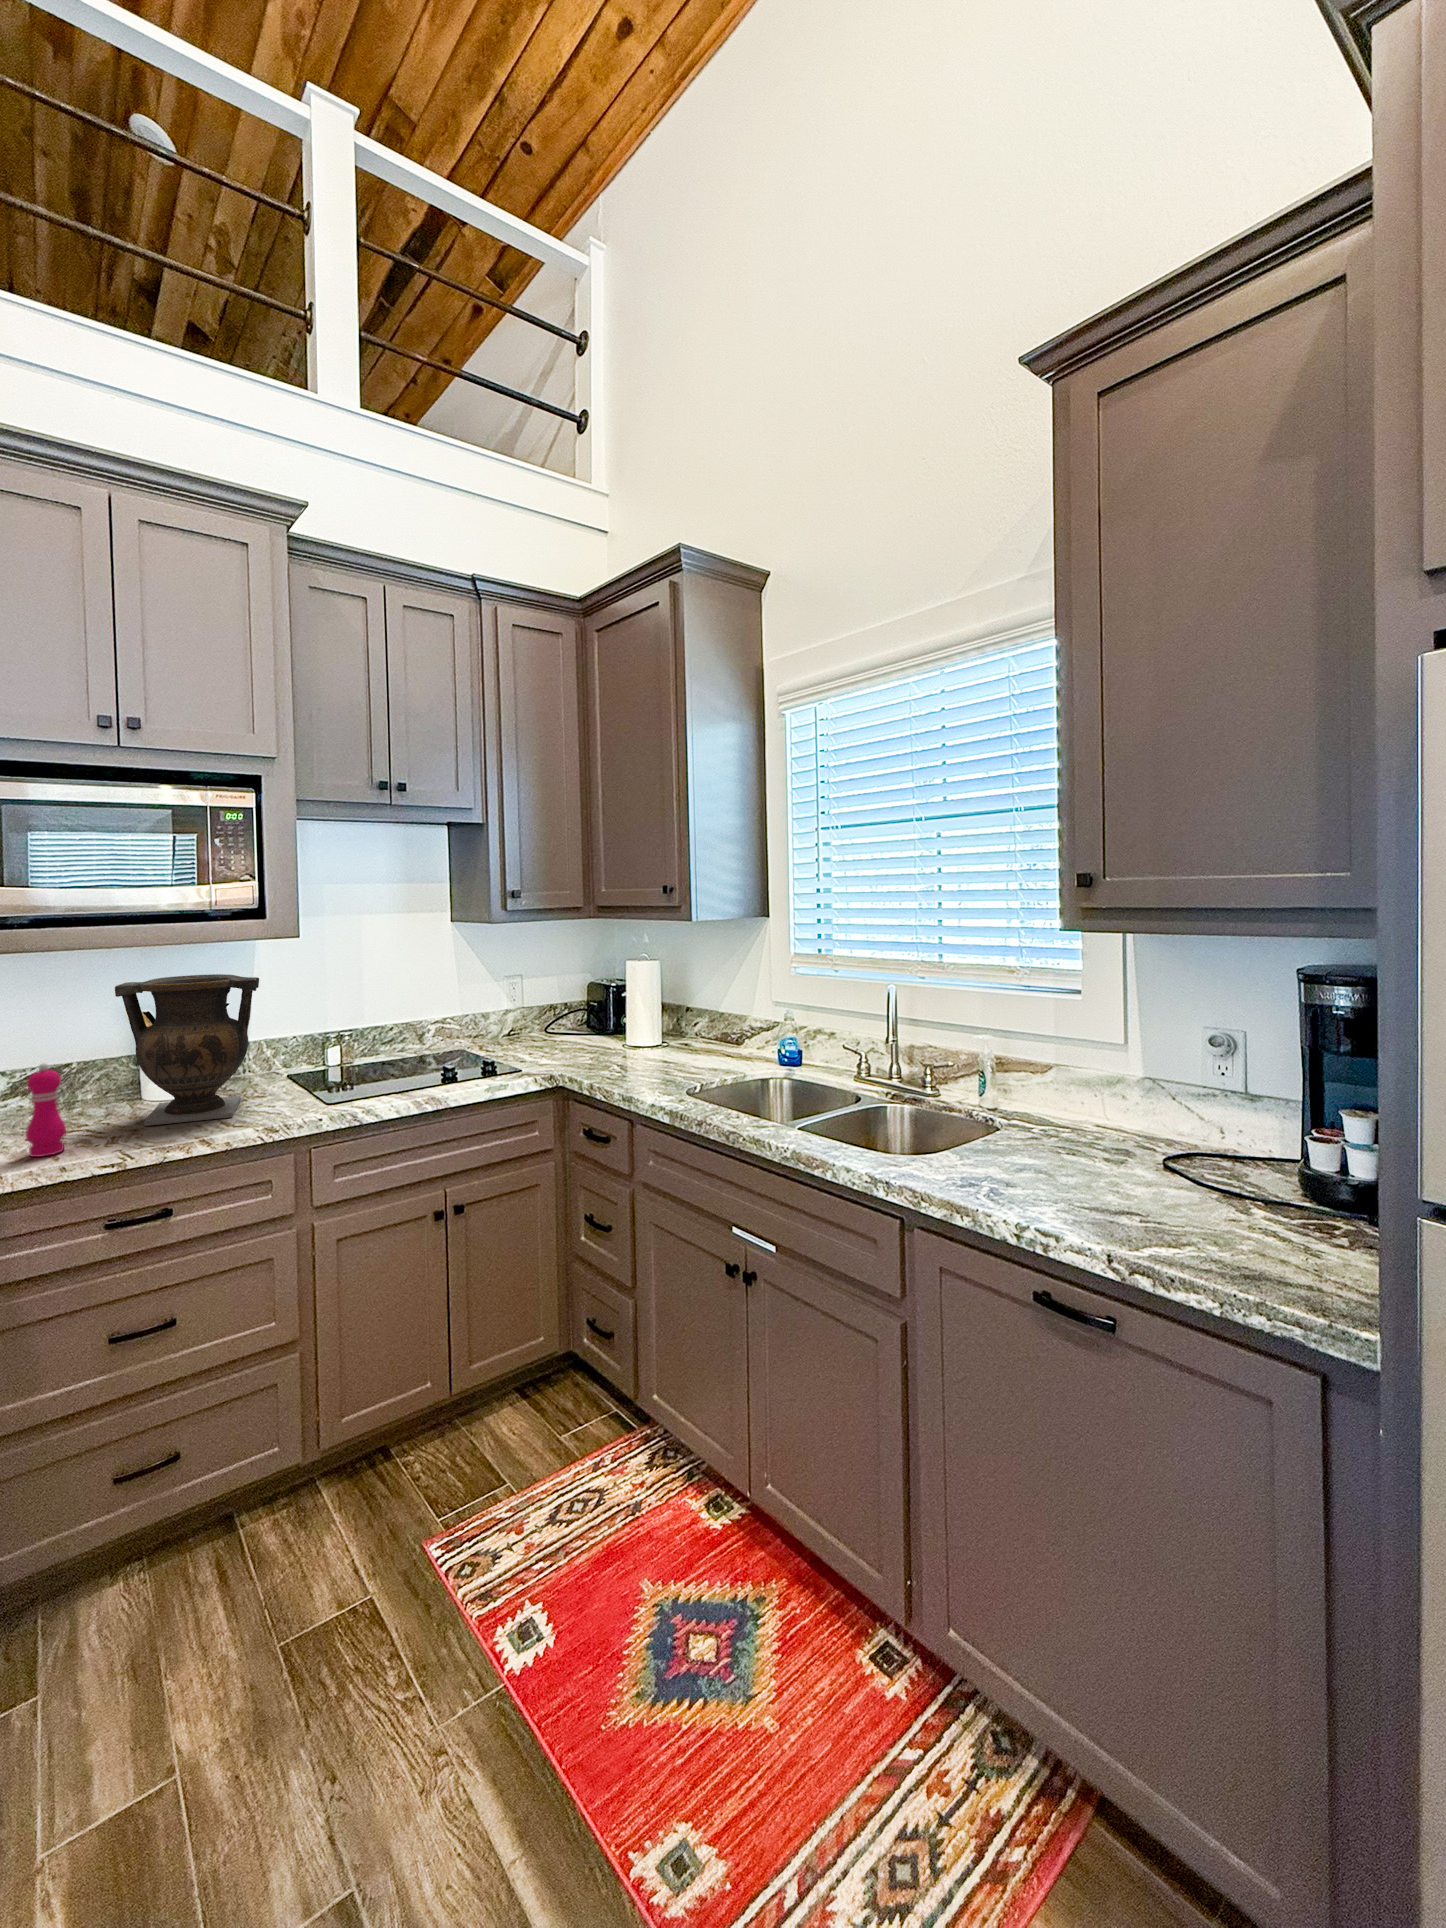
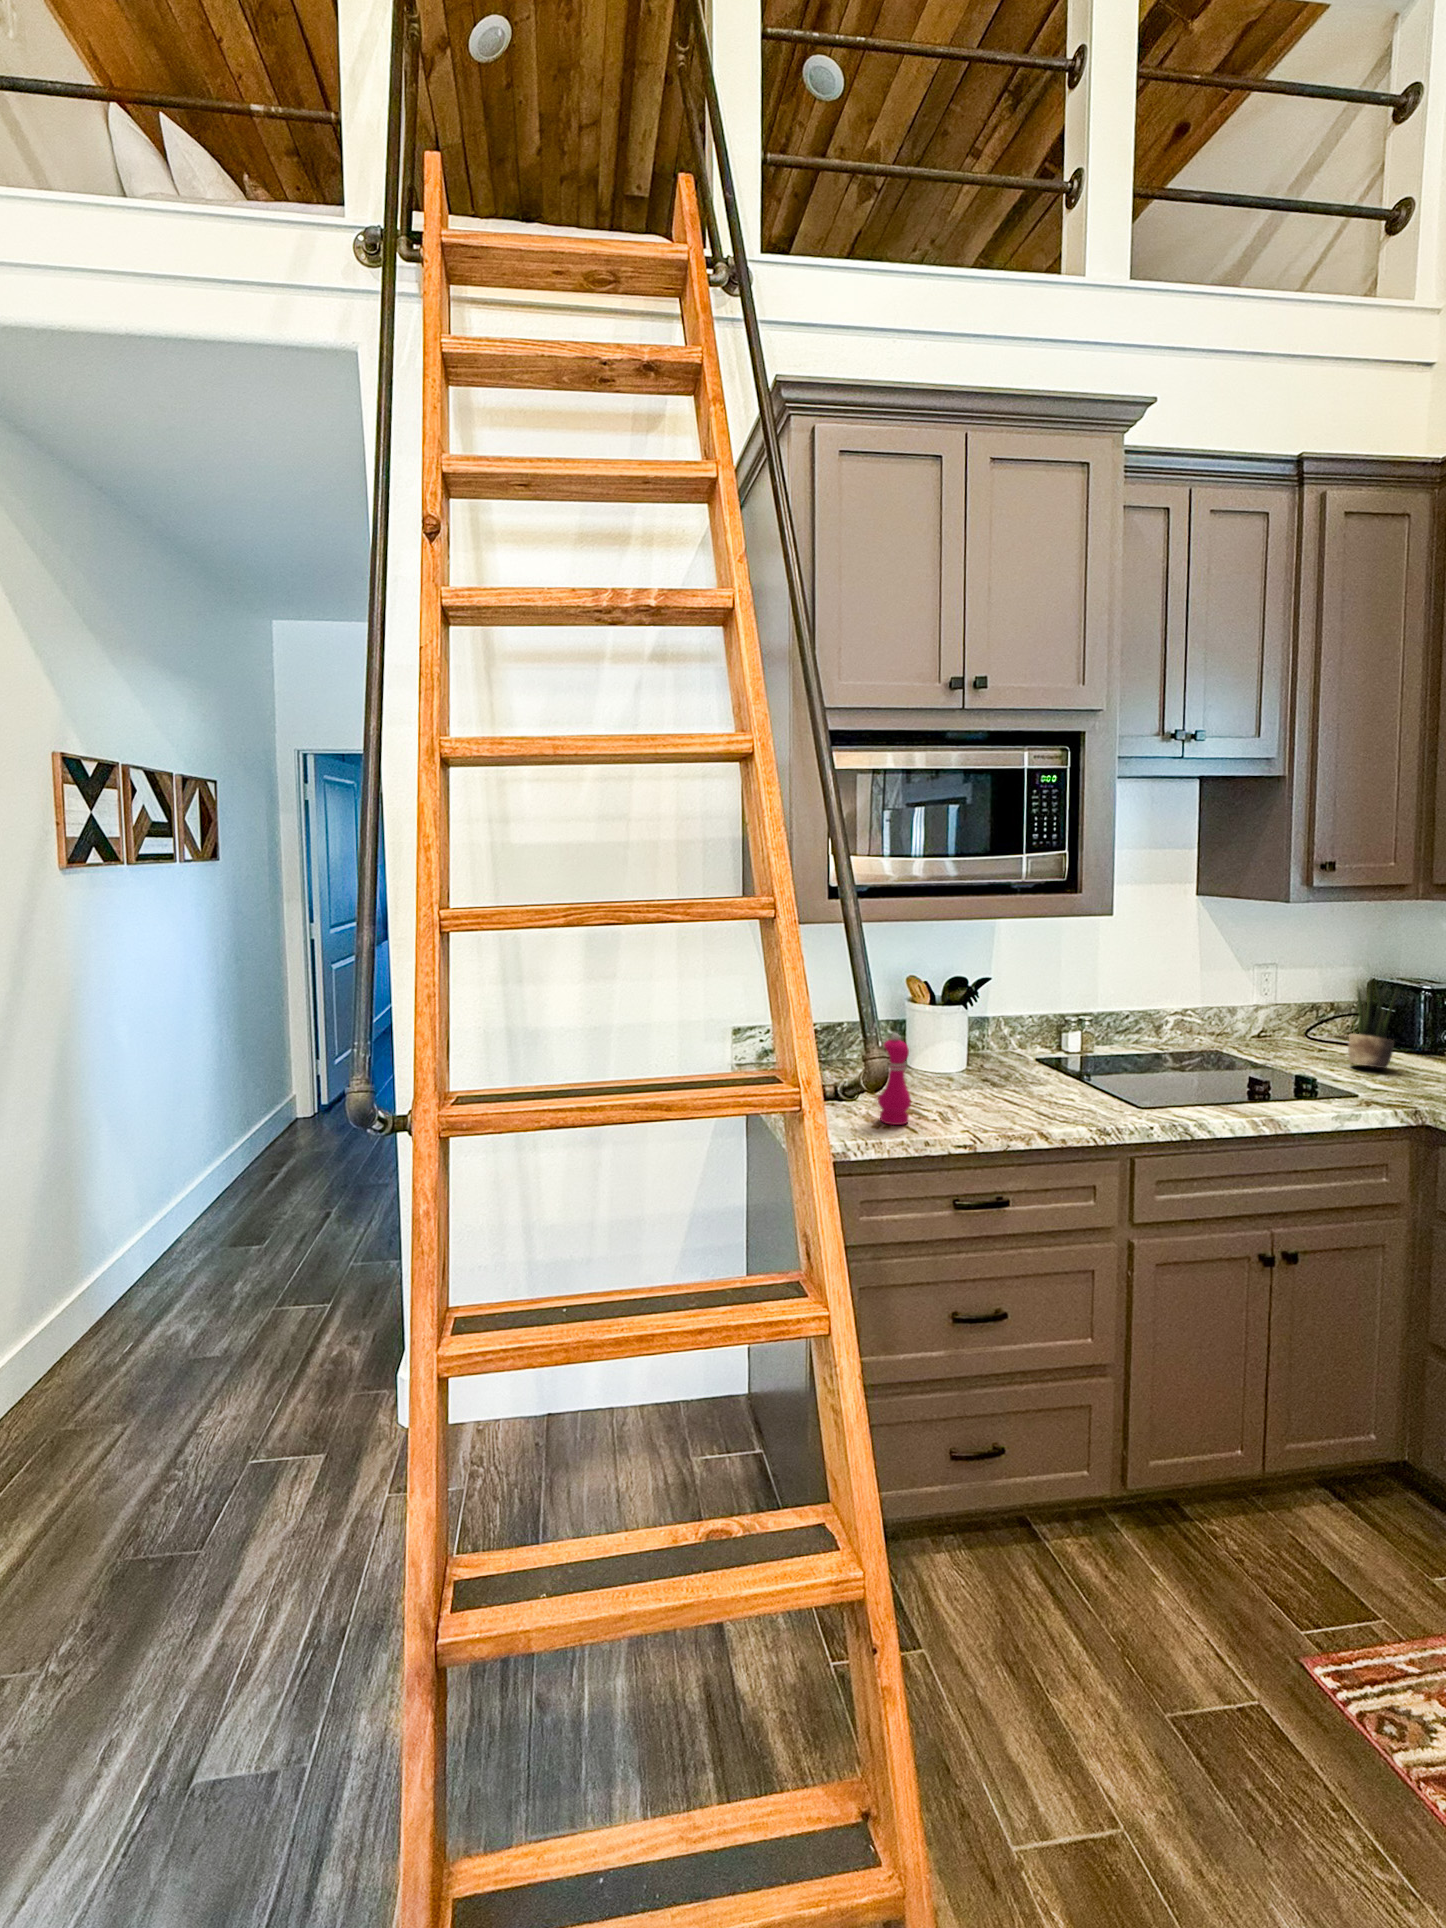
vase: present [115,974,259,1126] -> none [924,948,1066,1107]
potted plant: none [548,978,578,1048] -> present [1348,979,1399,1069]

